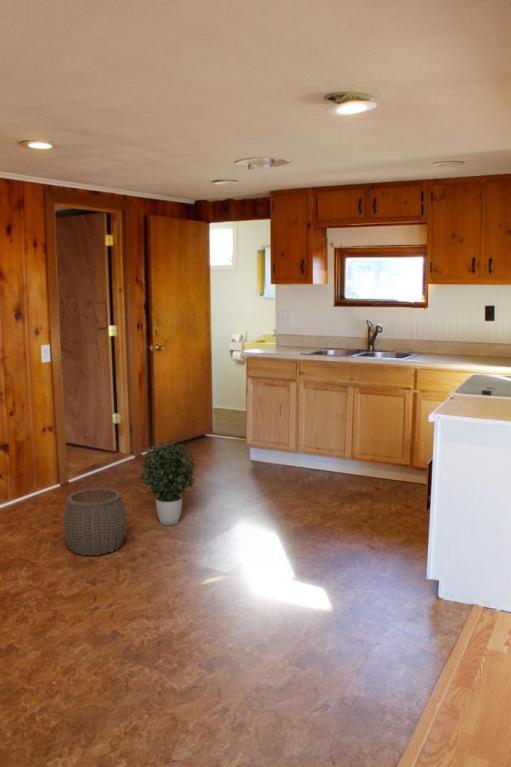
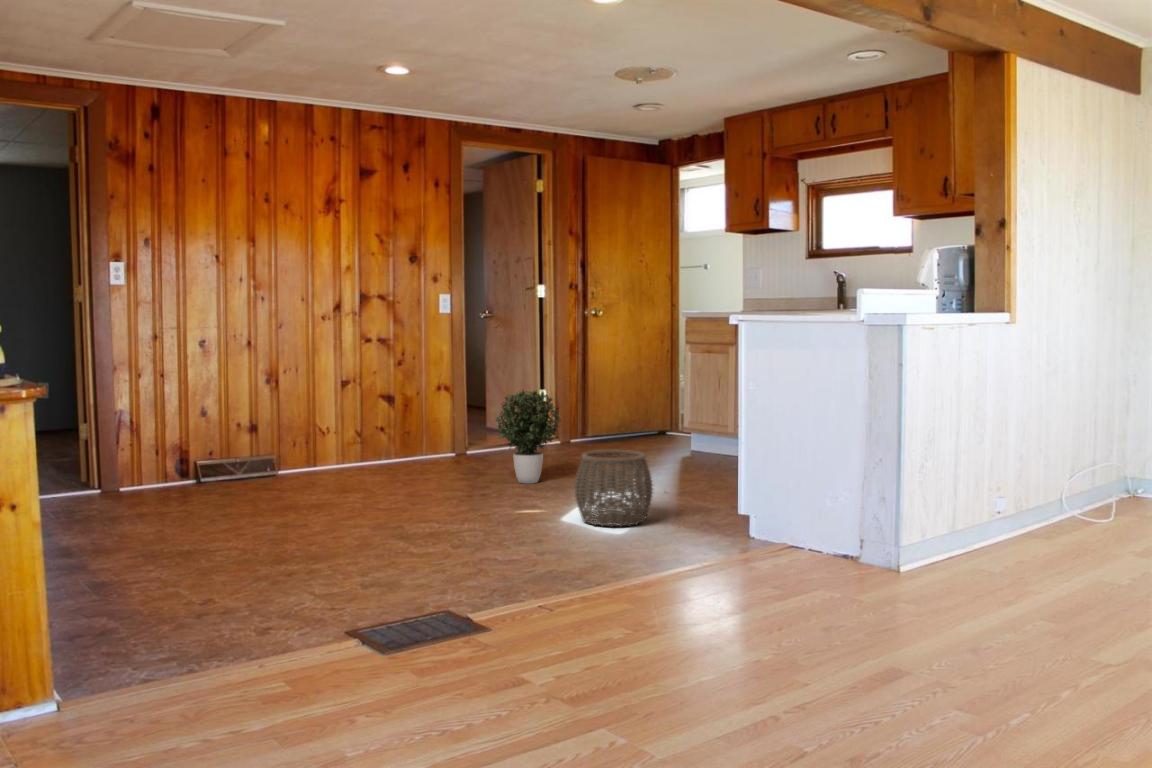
woven basket: present [63,488,127,556] -> present [574,450,653,527]

